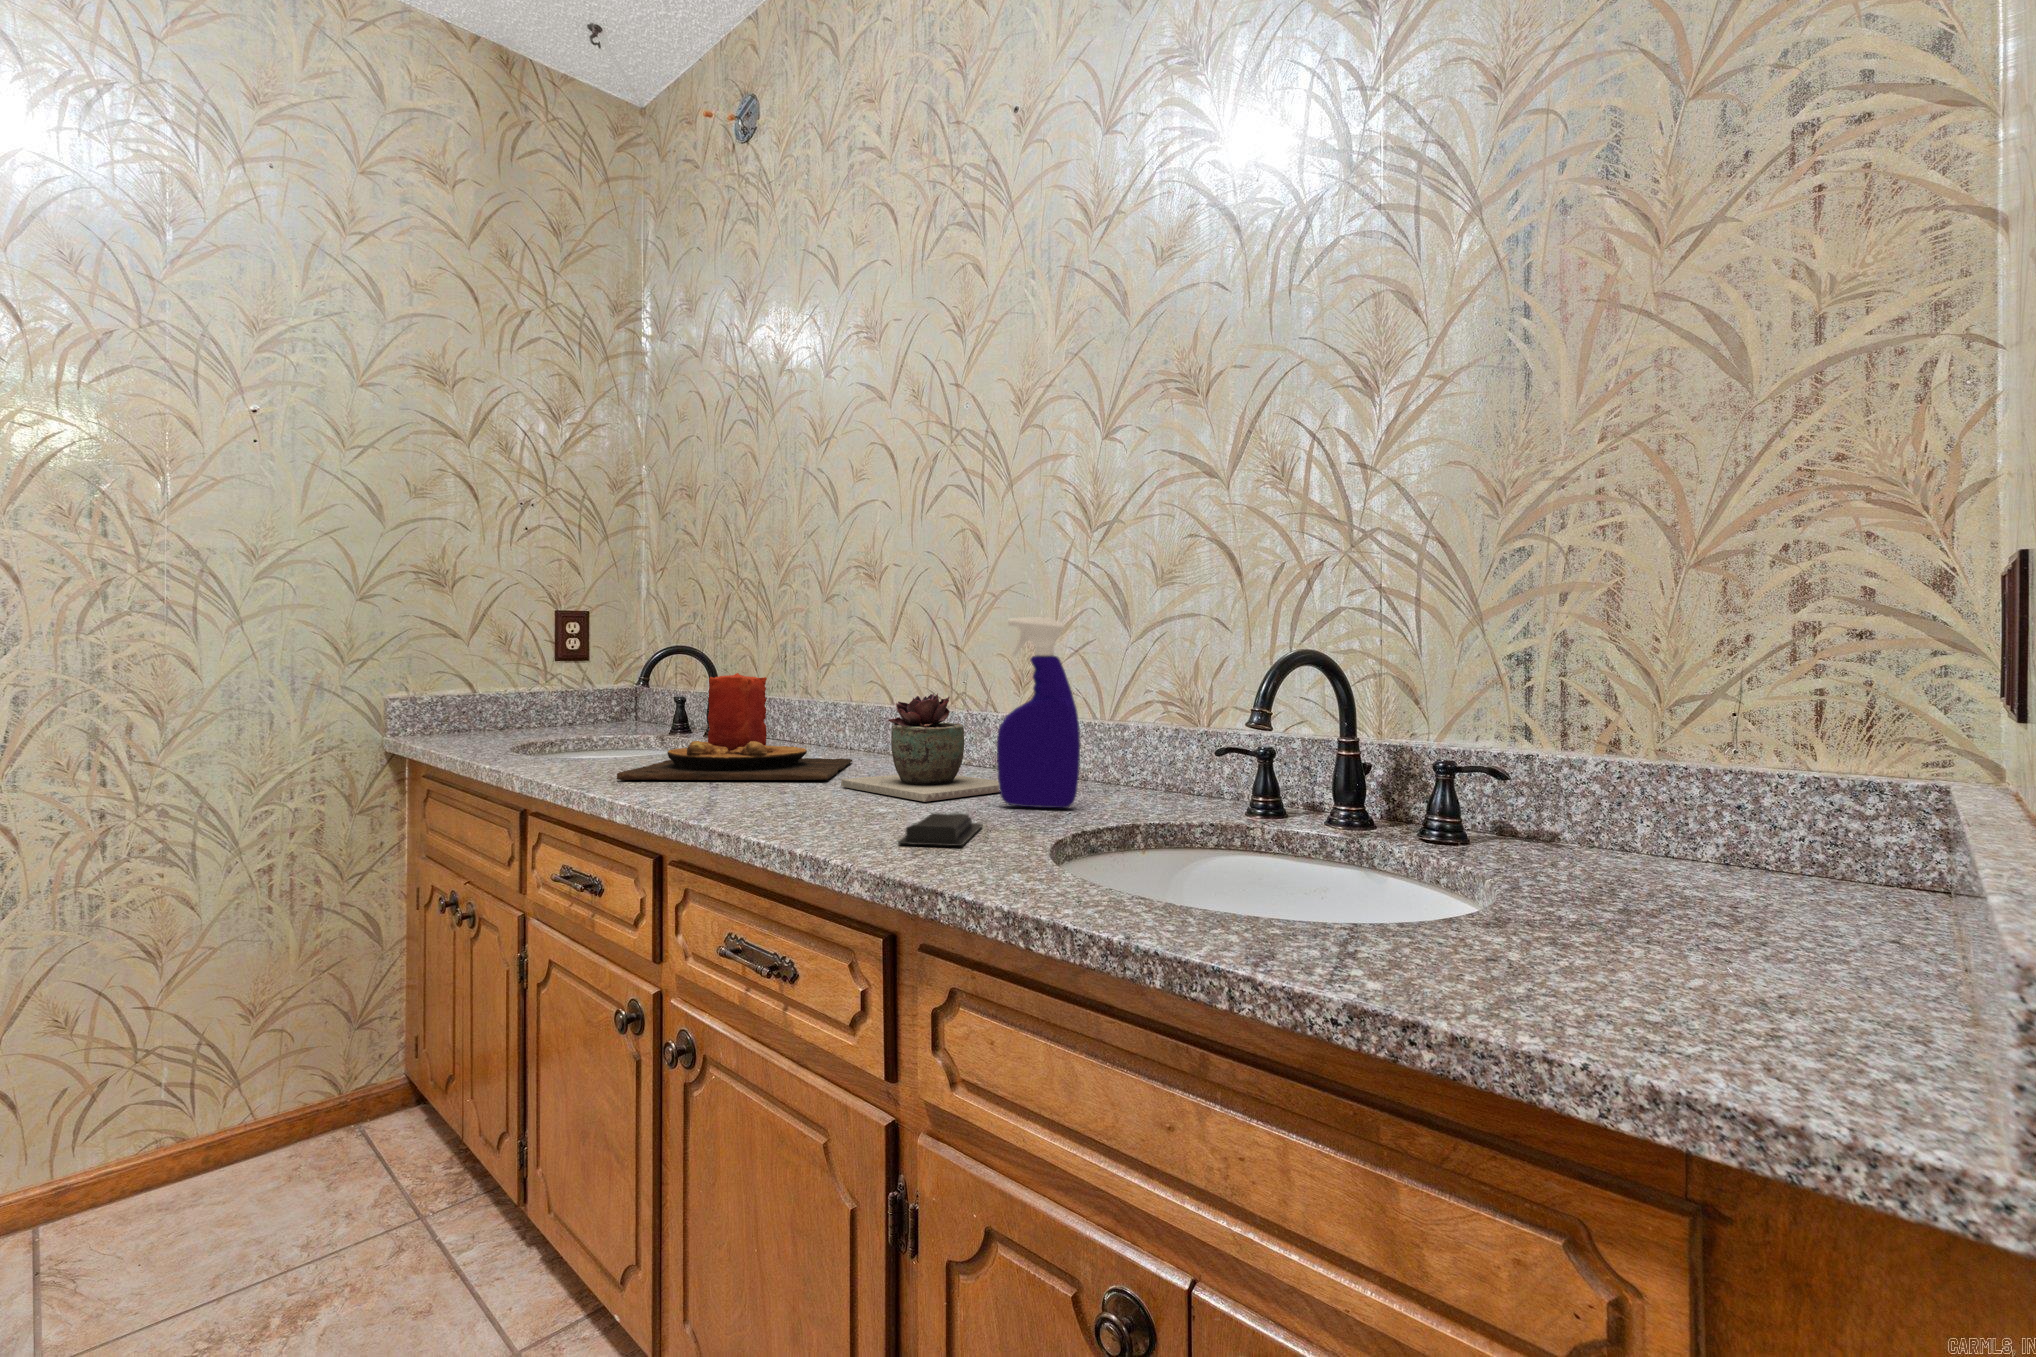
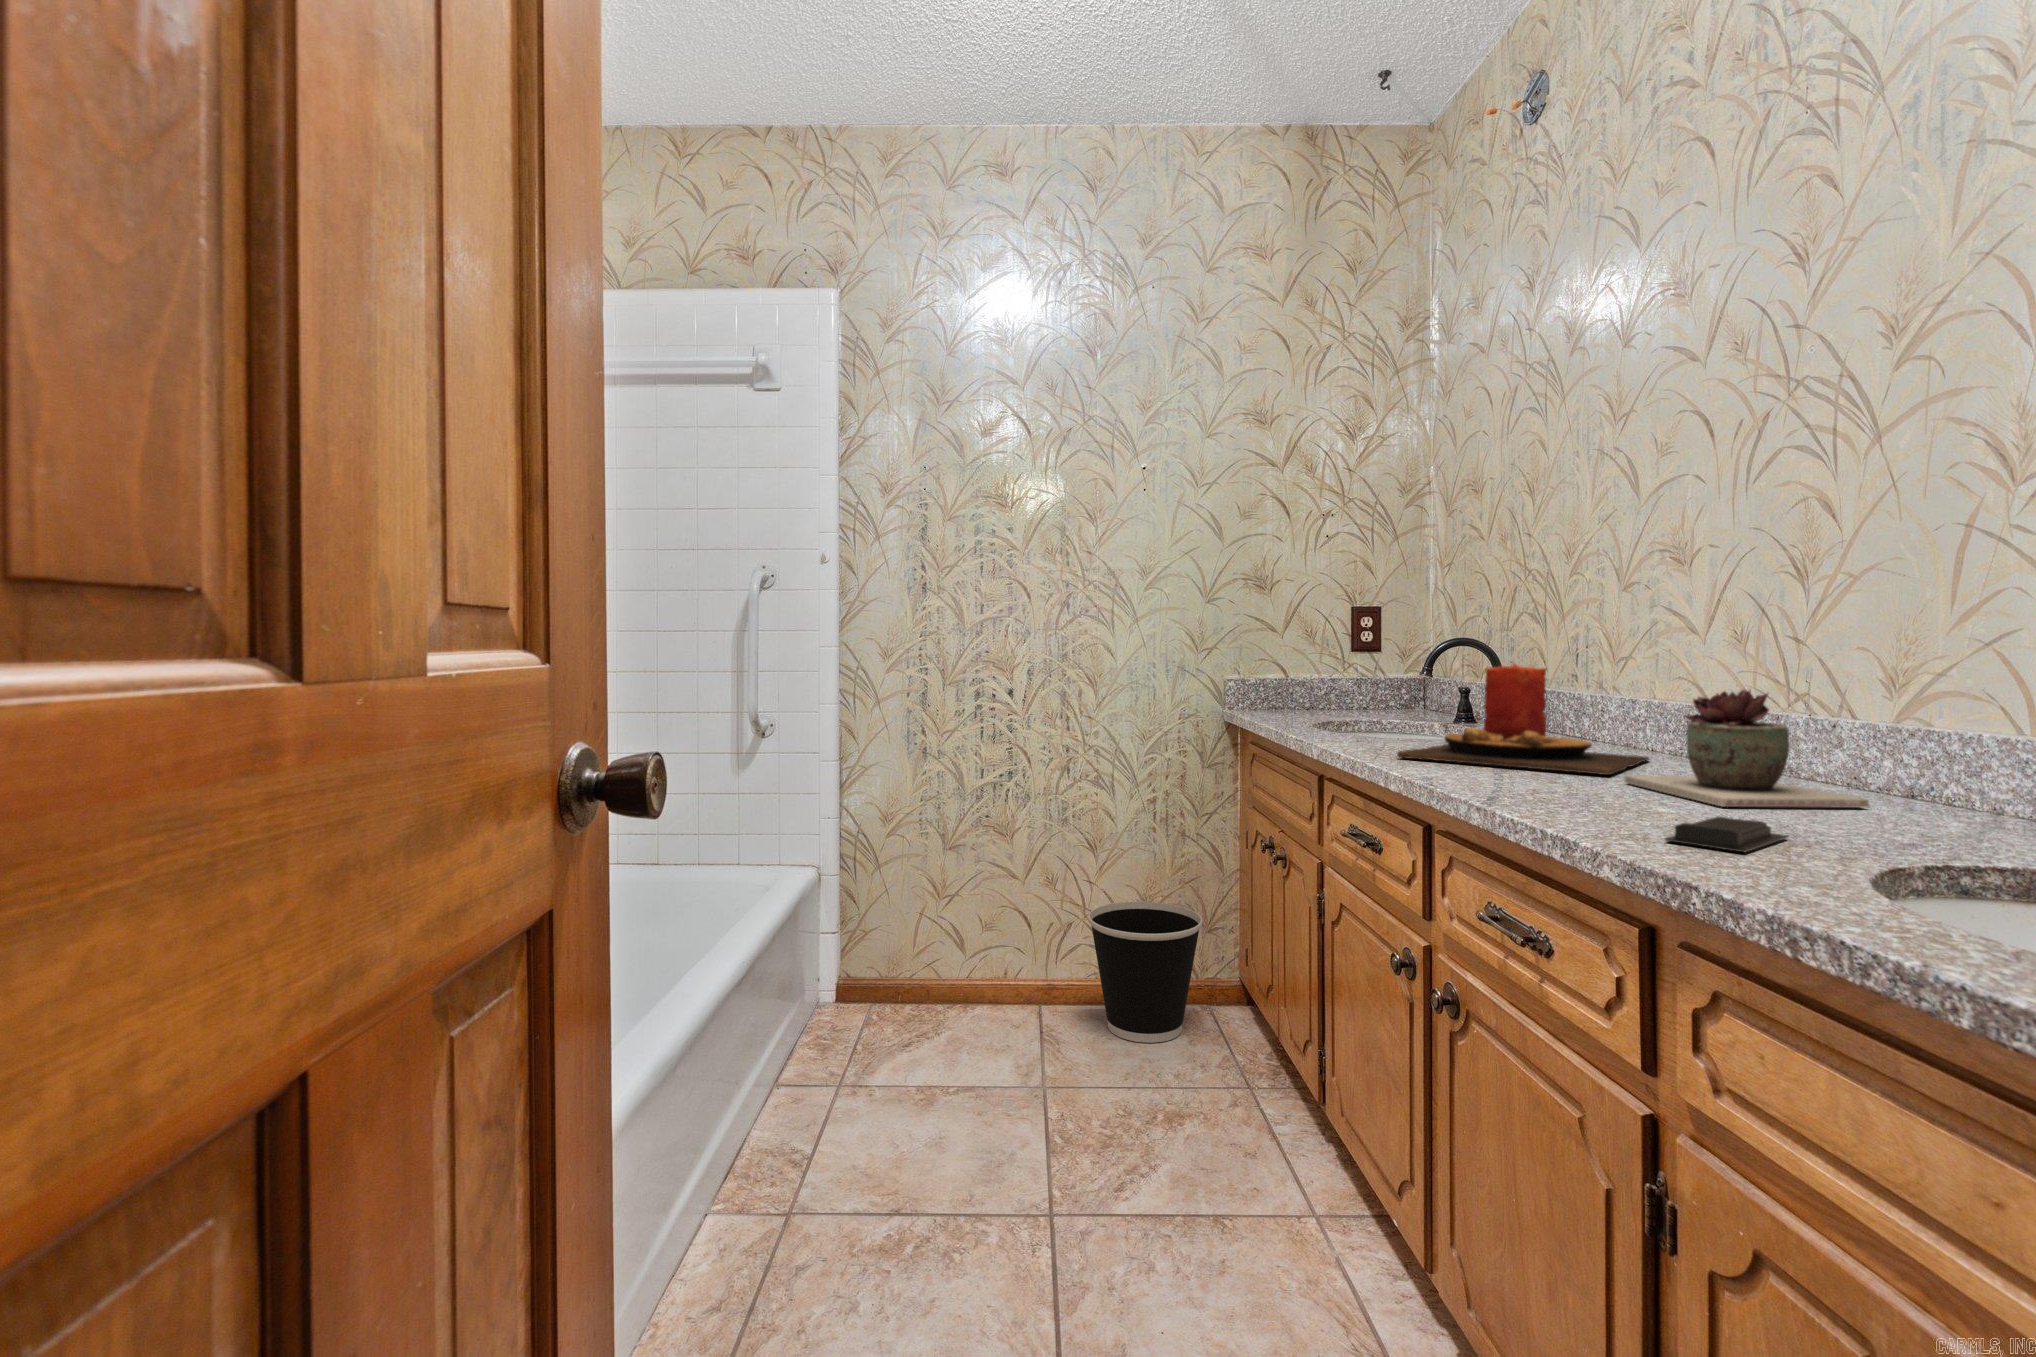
spray bottle: present [997,617,1080,808] -> none [1826,600,1962,834]
wastebasket: none [147,1001,353,1215] -> present [1088,902,1202,1043]

